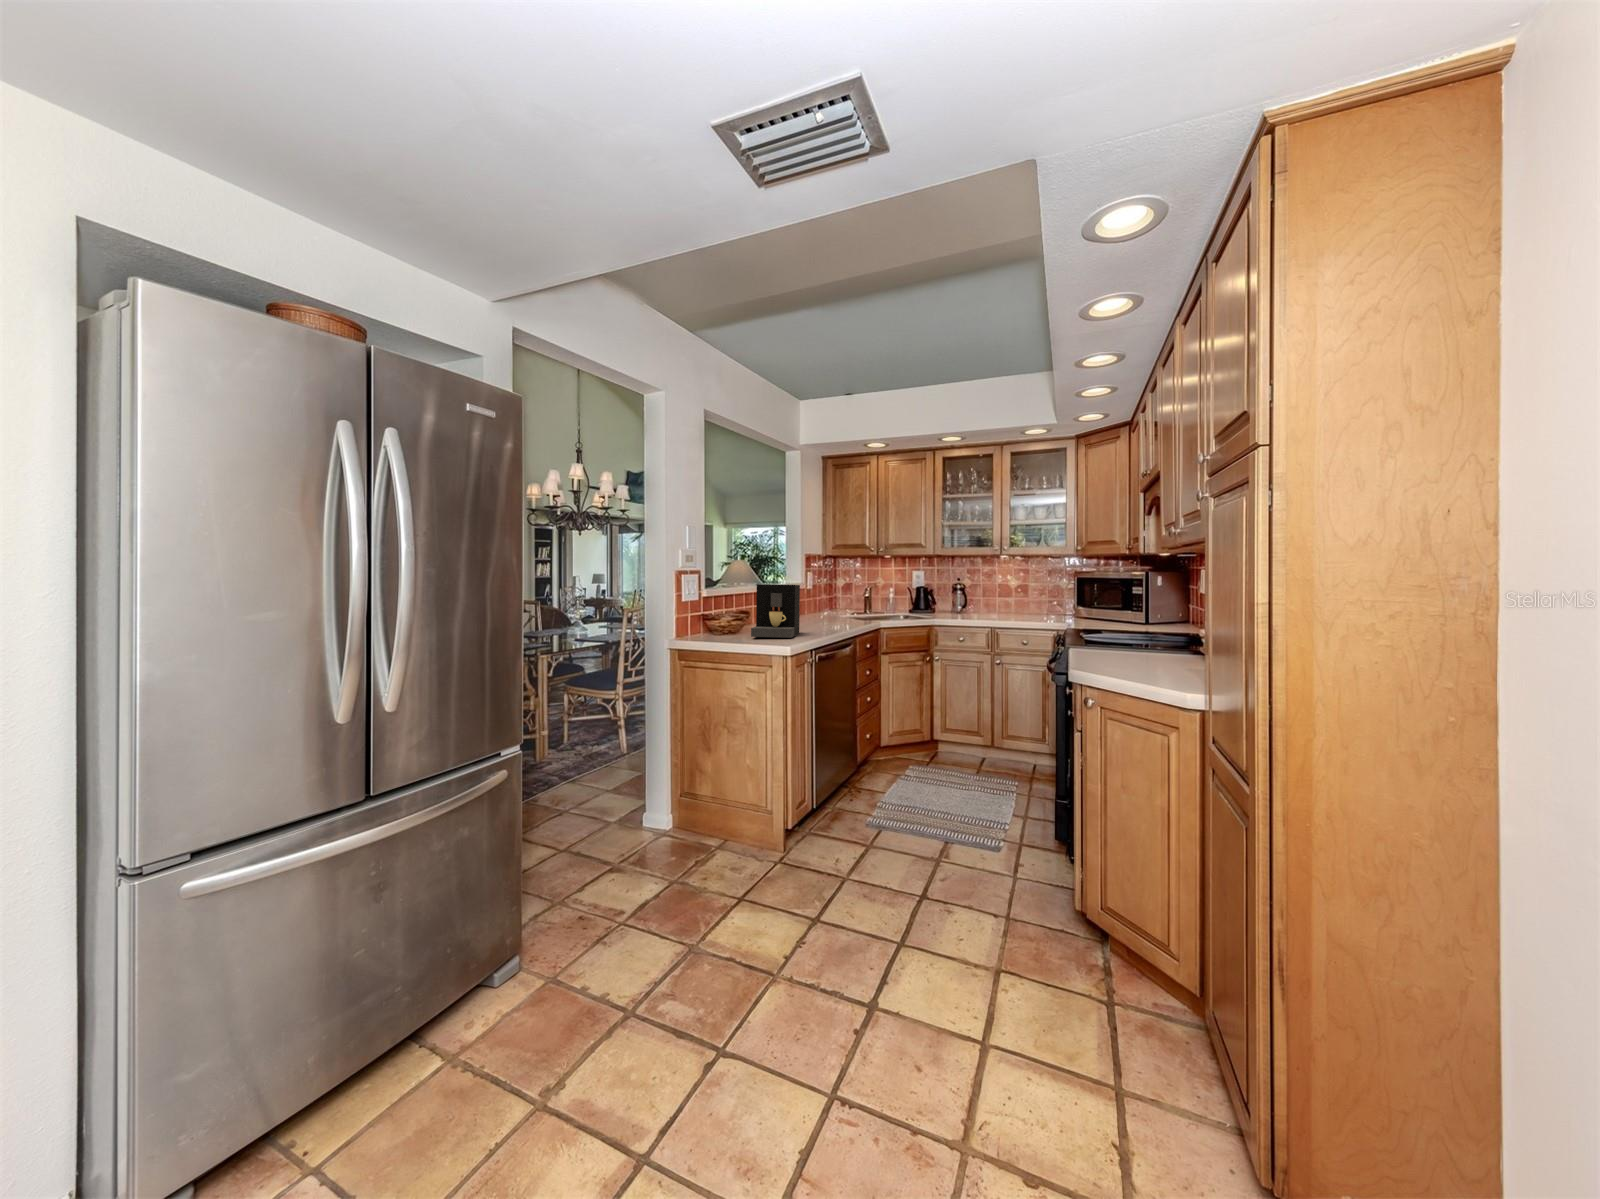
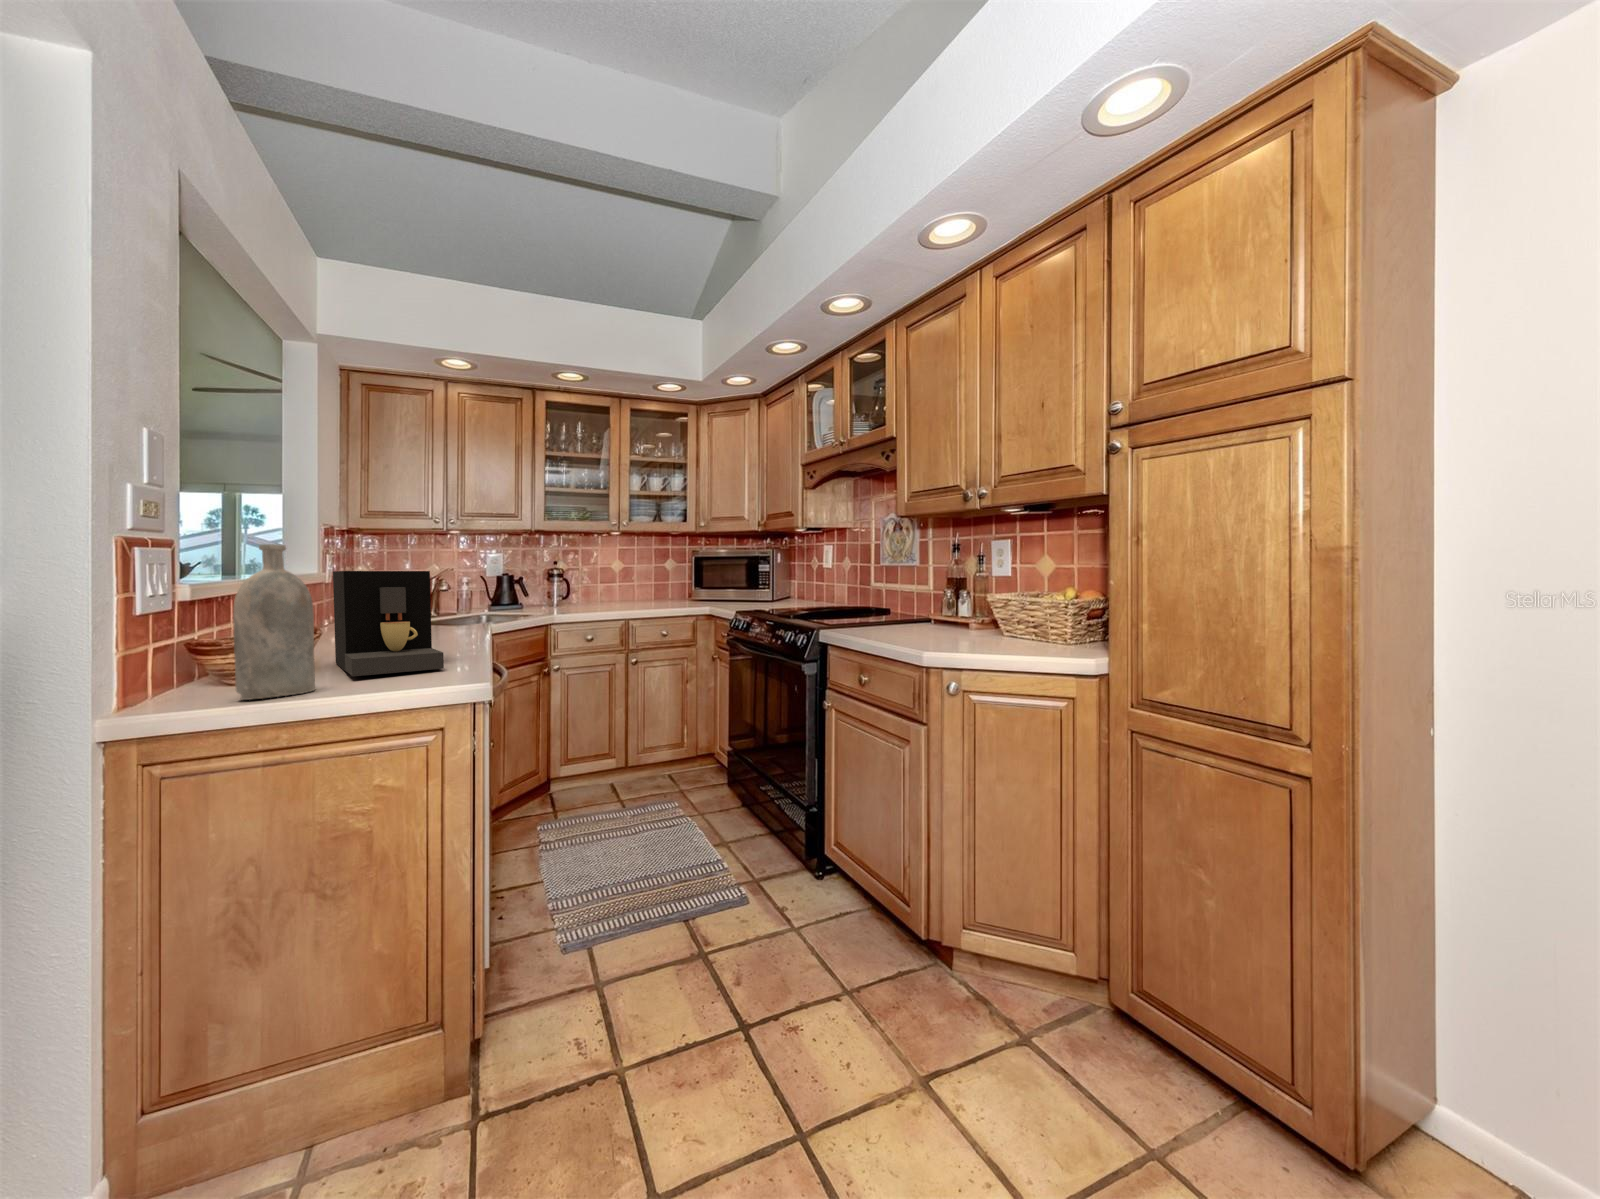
bottle: none [703,572,733,641] -> present [233,544,315,700]

